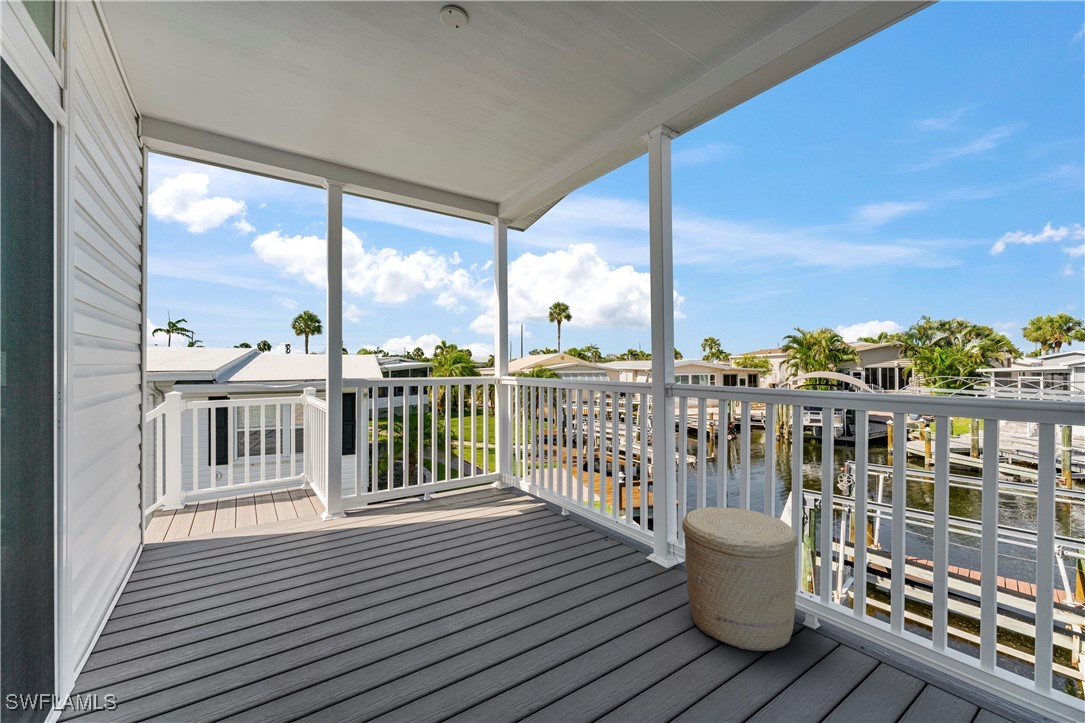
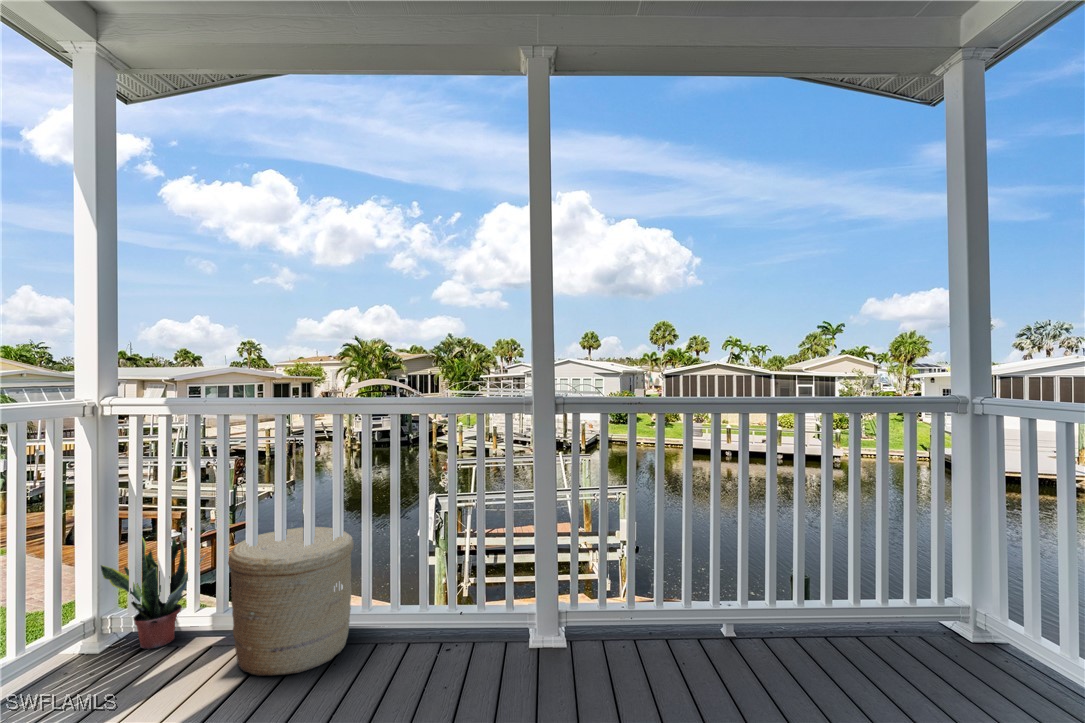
potted plant: none [604,482,671,573] -> present [101,537,203,649]

